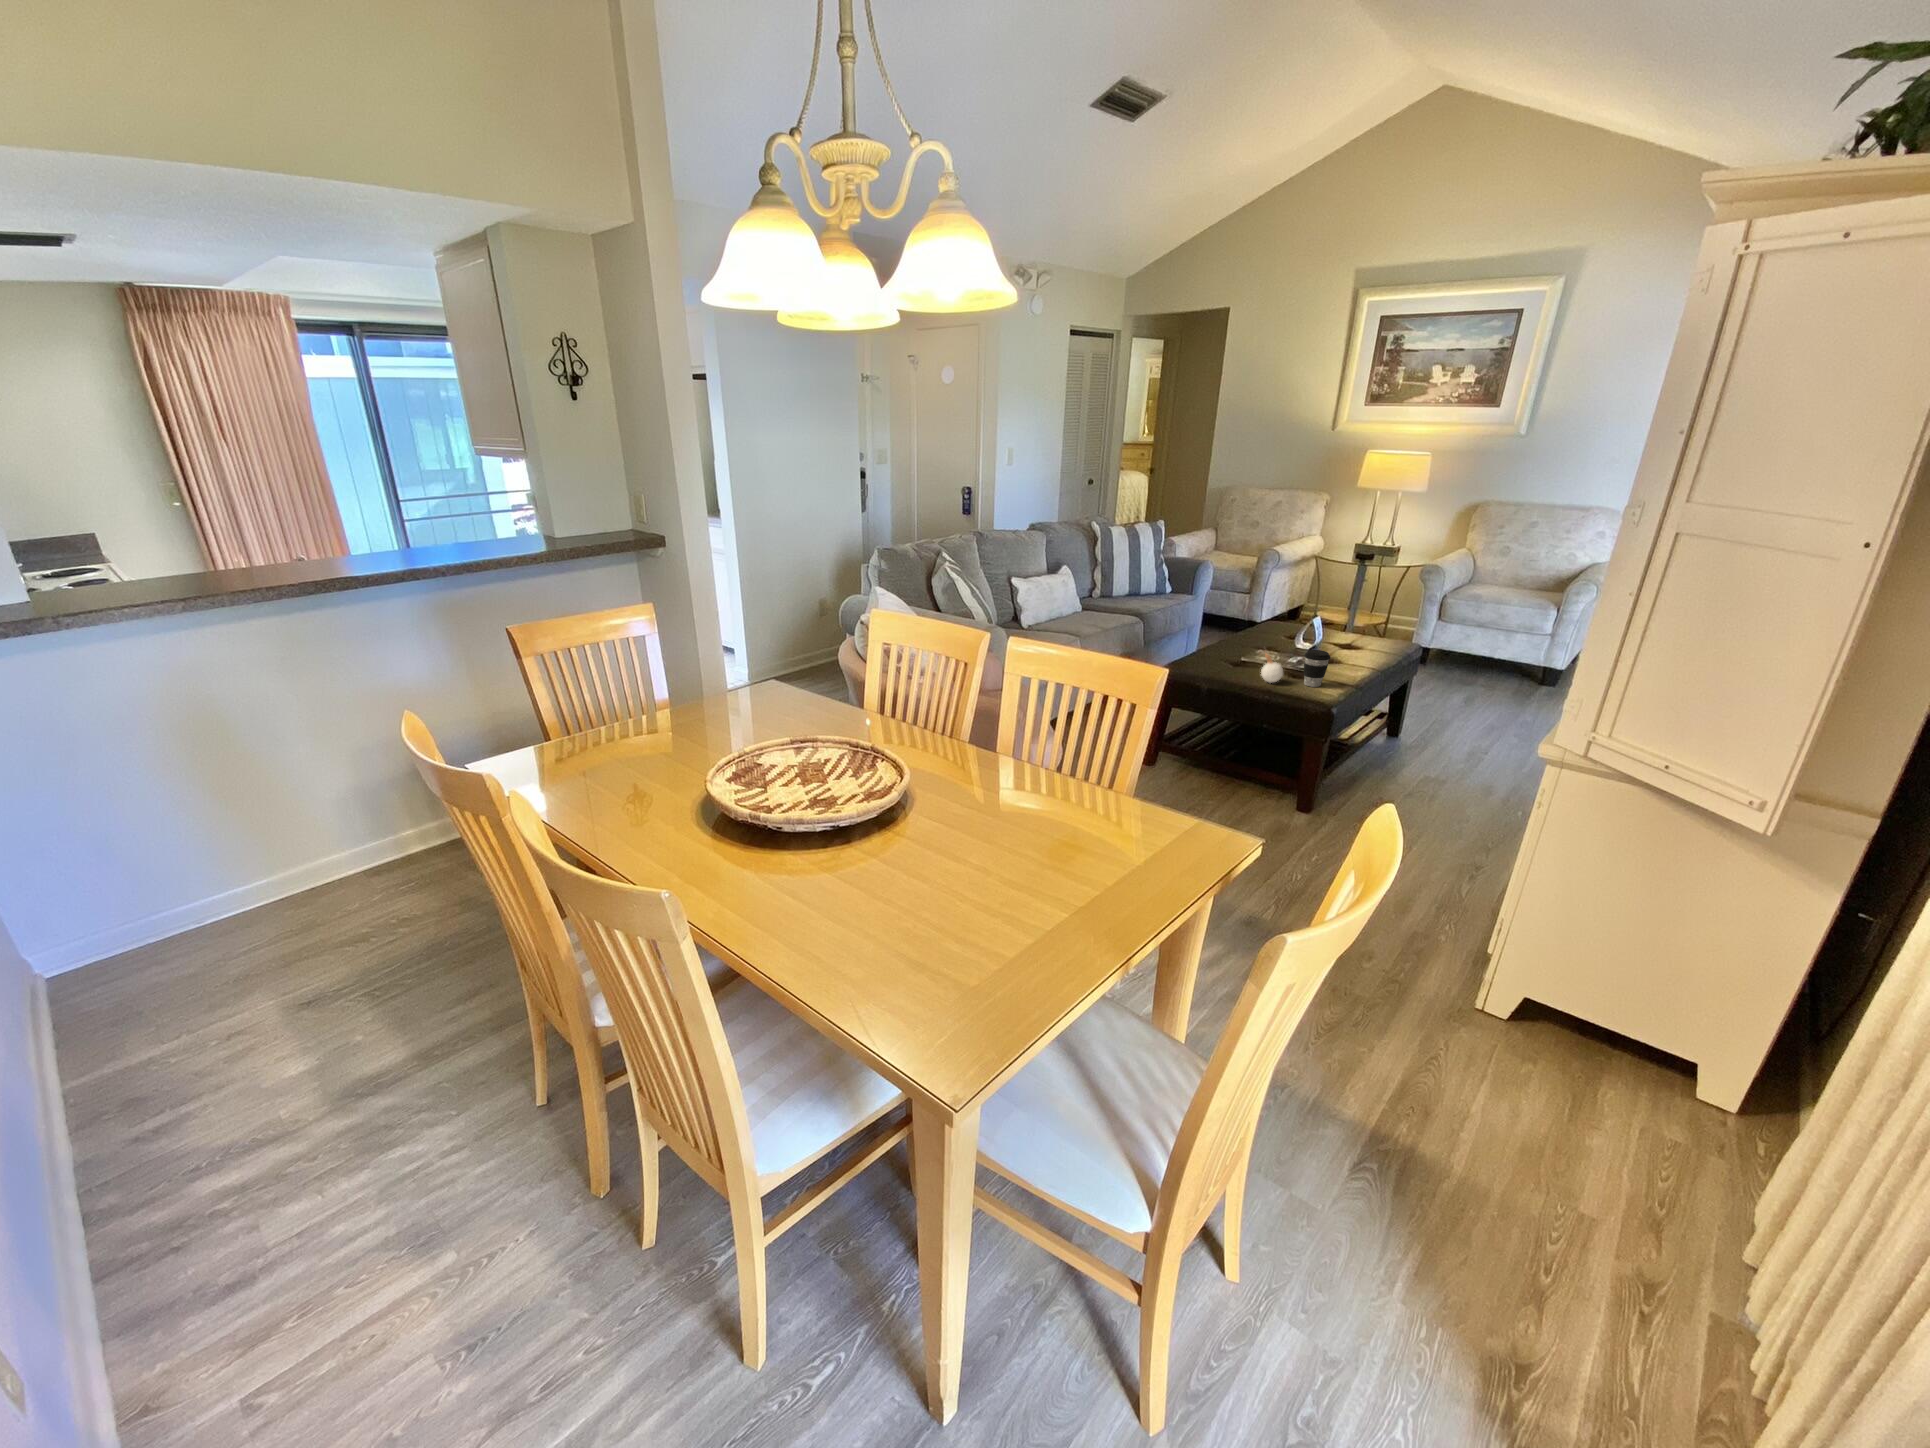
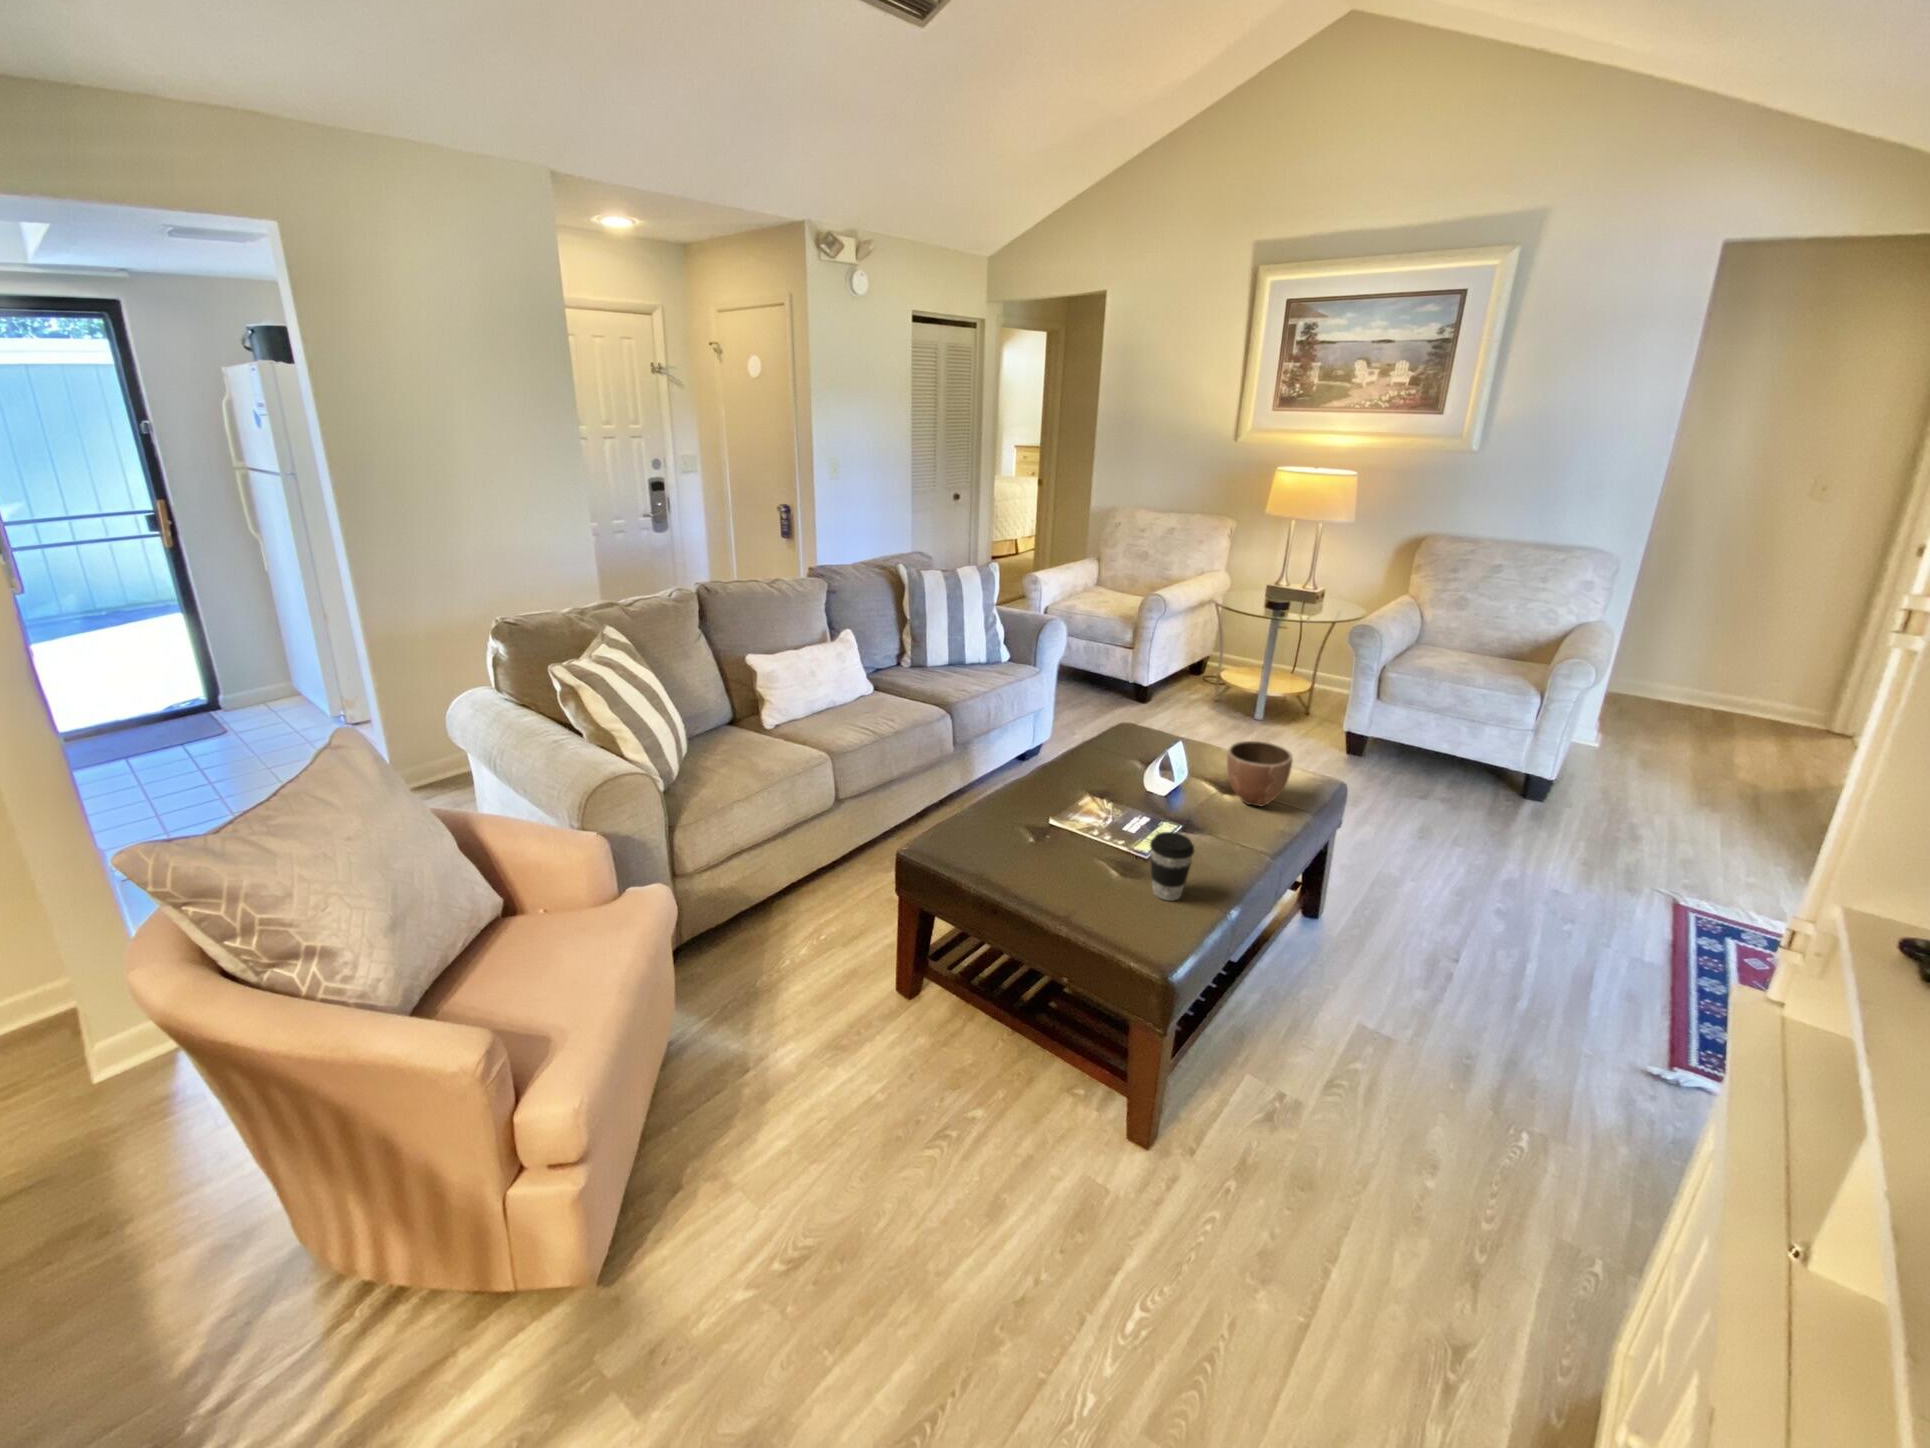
decorative bowl: none [1342,616,1384,654] -> present [1227,741,1293,807]
candle: present [1261,654,1283,683] -> none [1077,825,1115,888]

